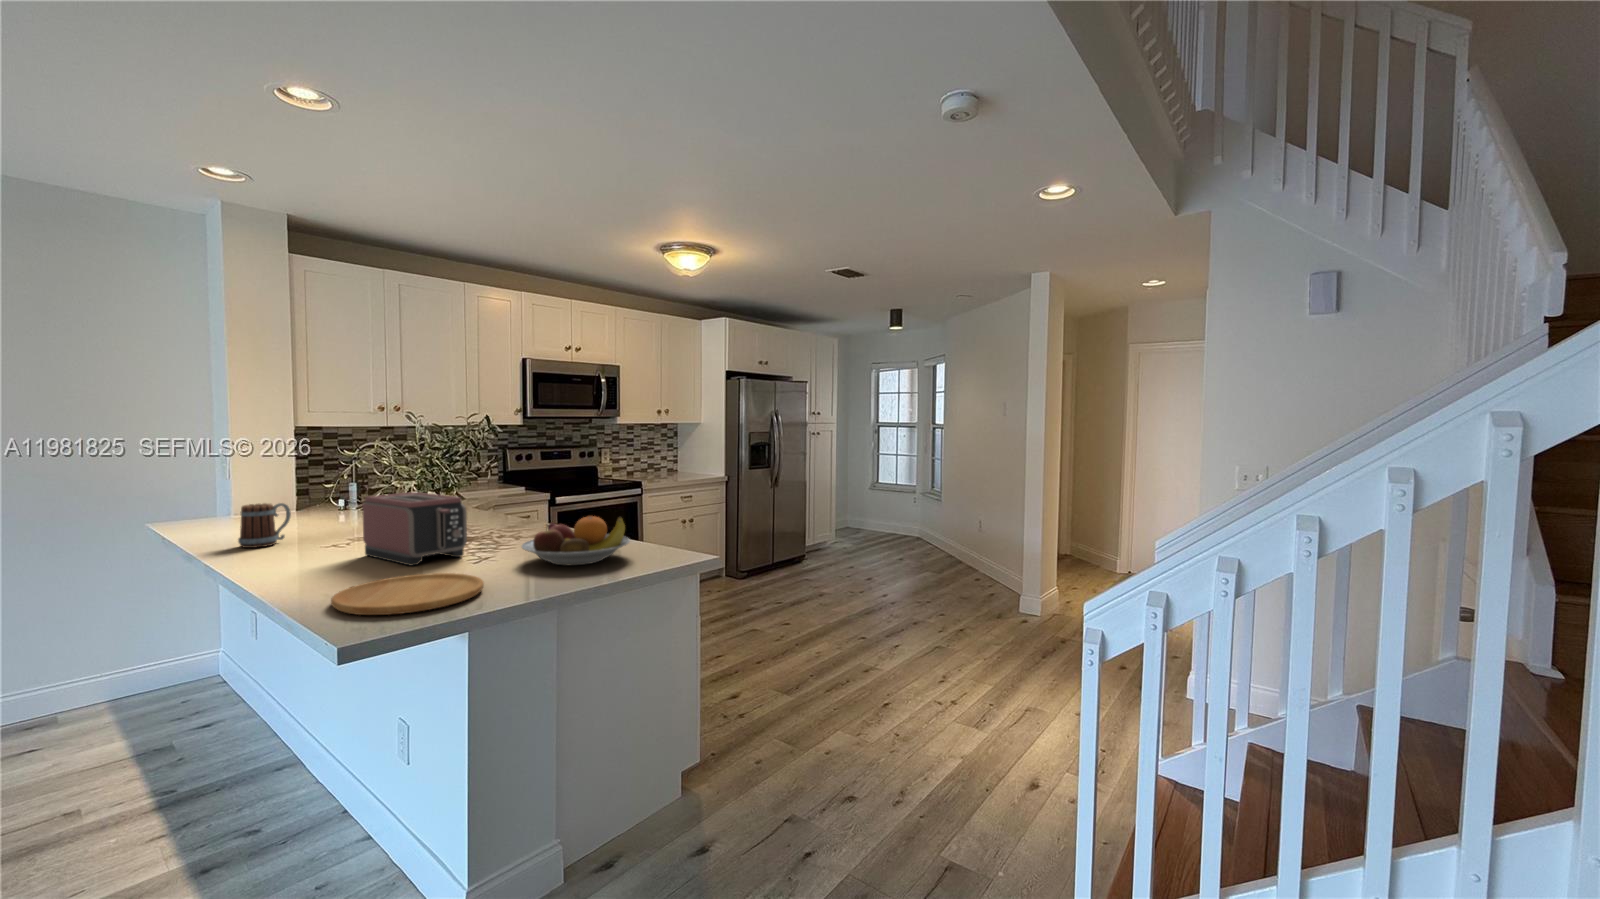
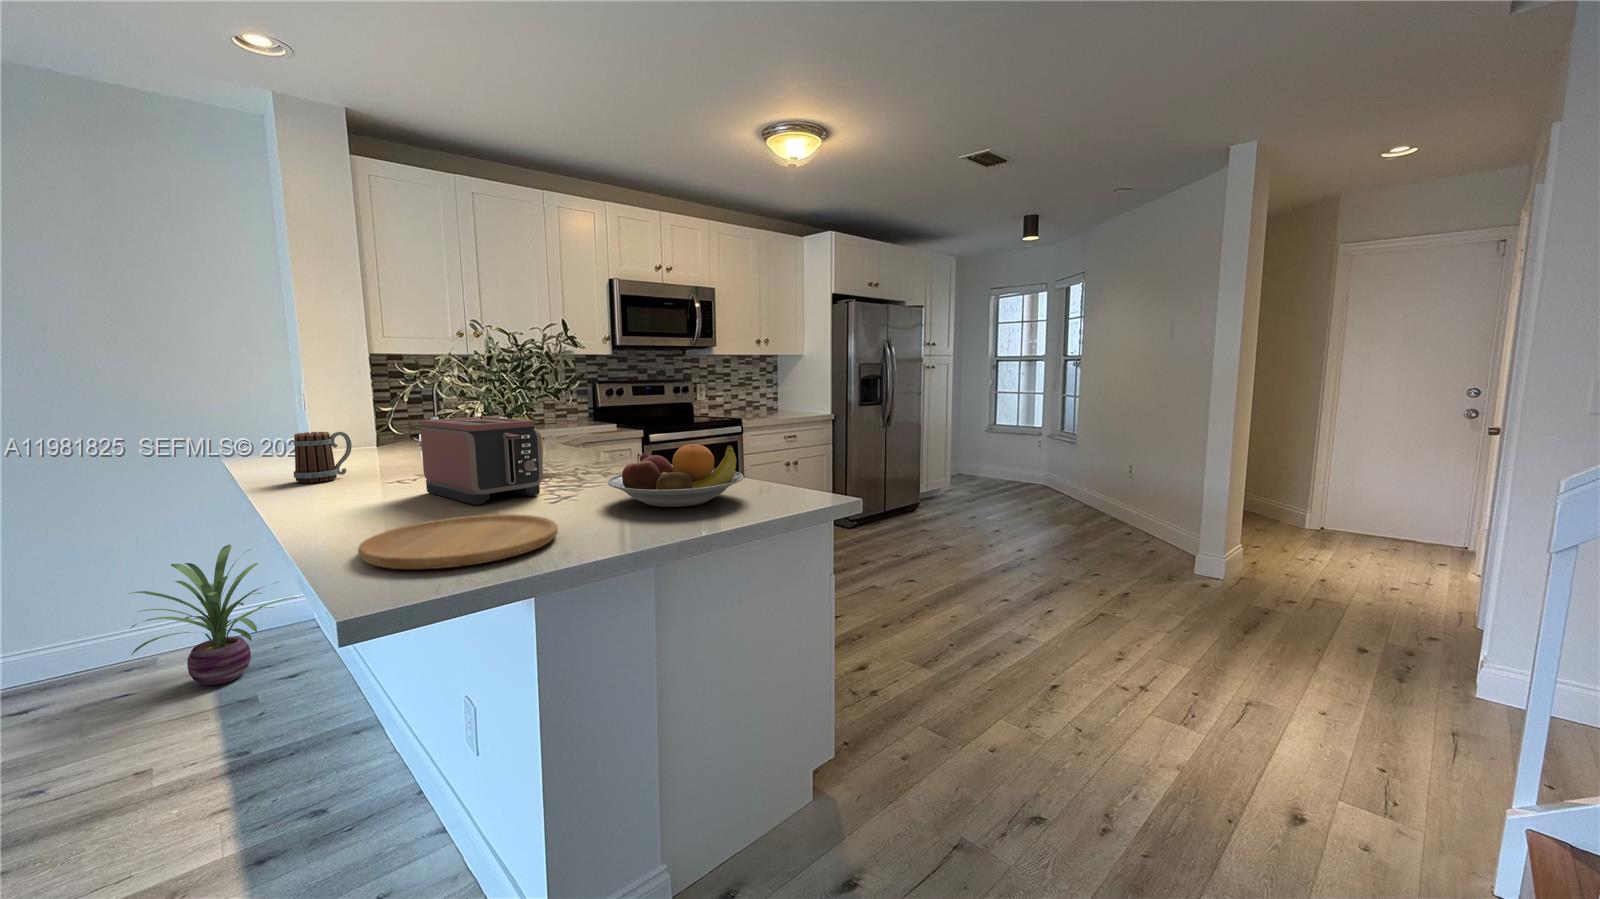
decorative plant: none [40,604,229,738] -> present [128,545,296,686]

